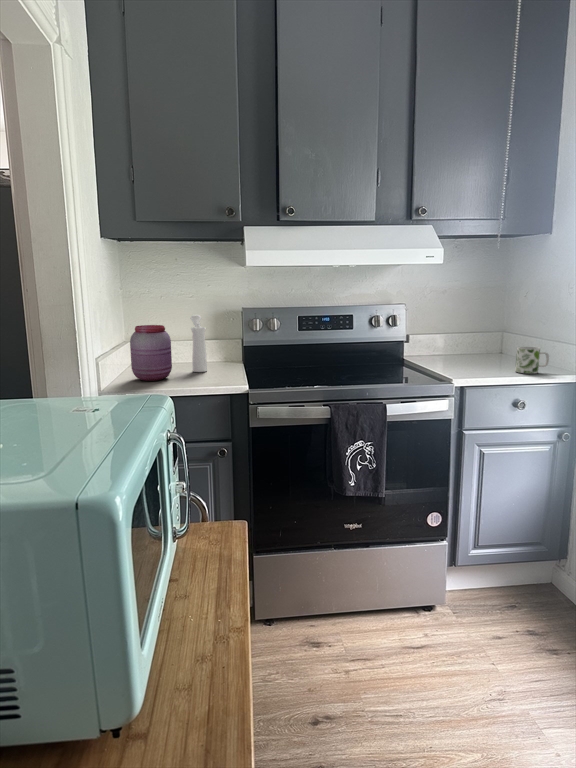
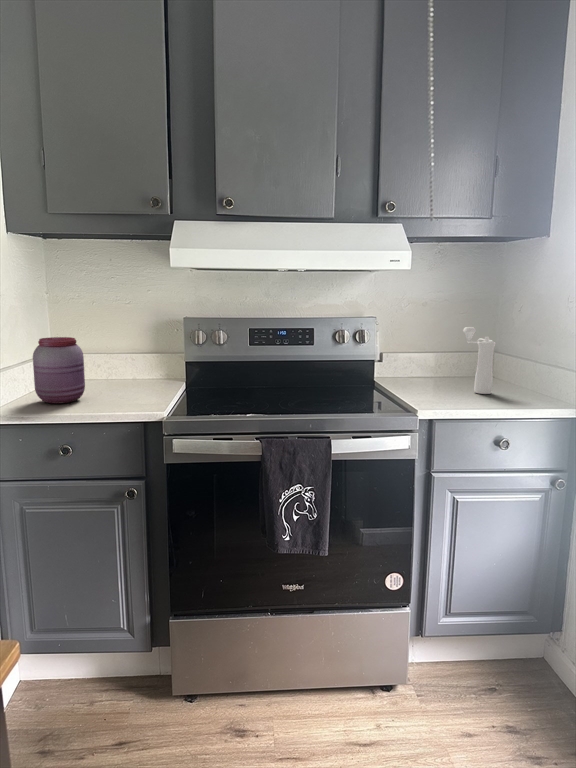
pepper mill: present [191,315,207,372] -> present [463,327,496,394]
mug: present [515,346,549,374] -> none [500,372,541,405]

